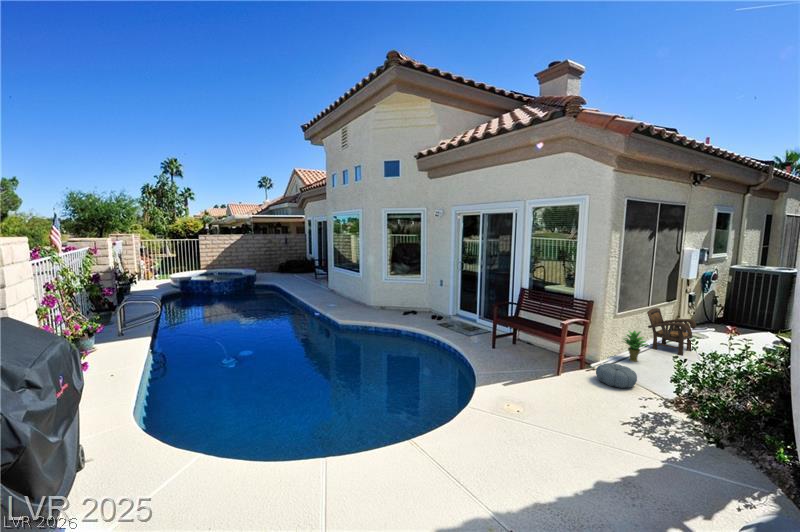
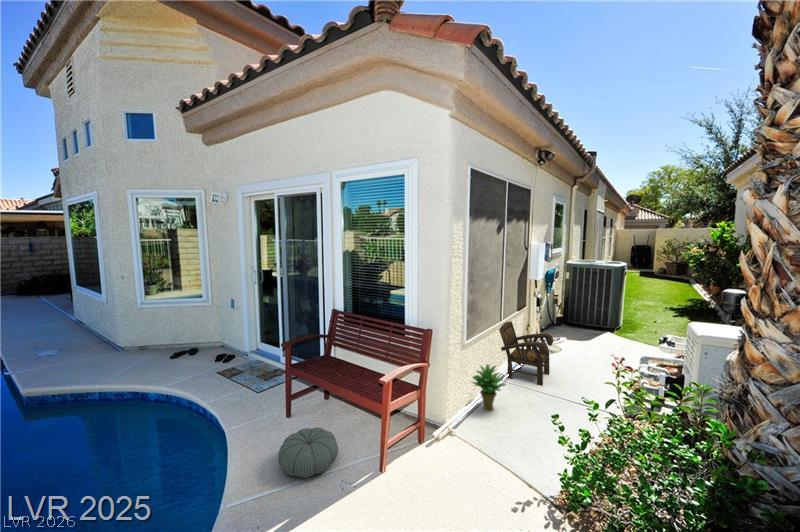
pouf: present [596,363,637,388] -> present [278,427,338,478]

